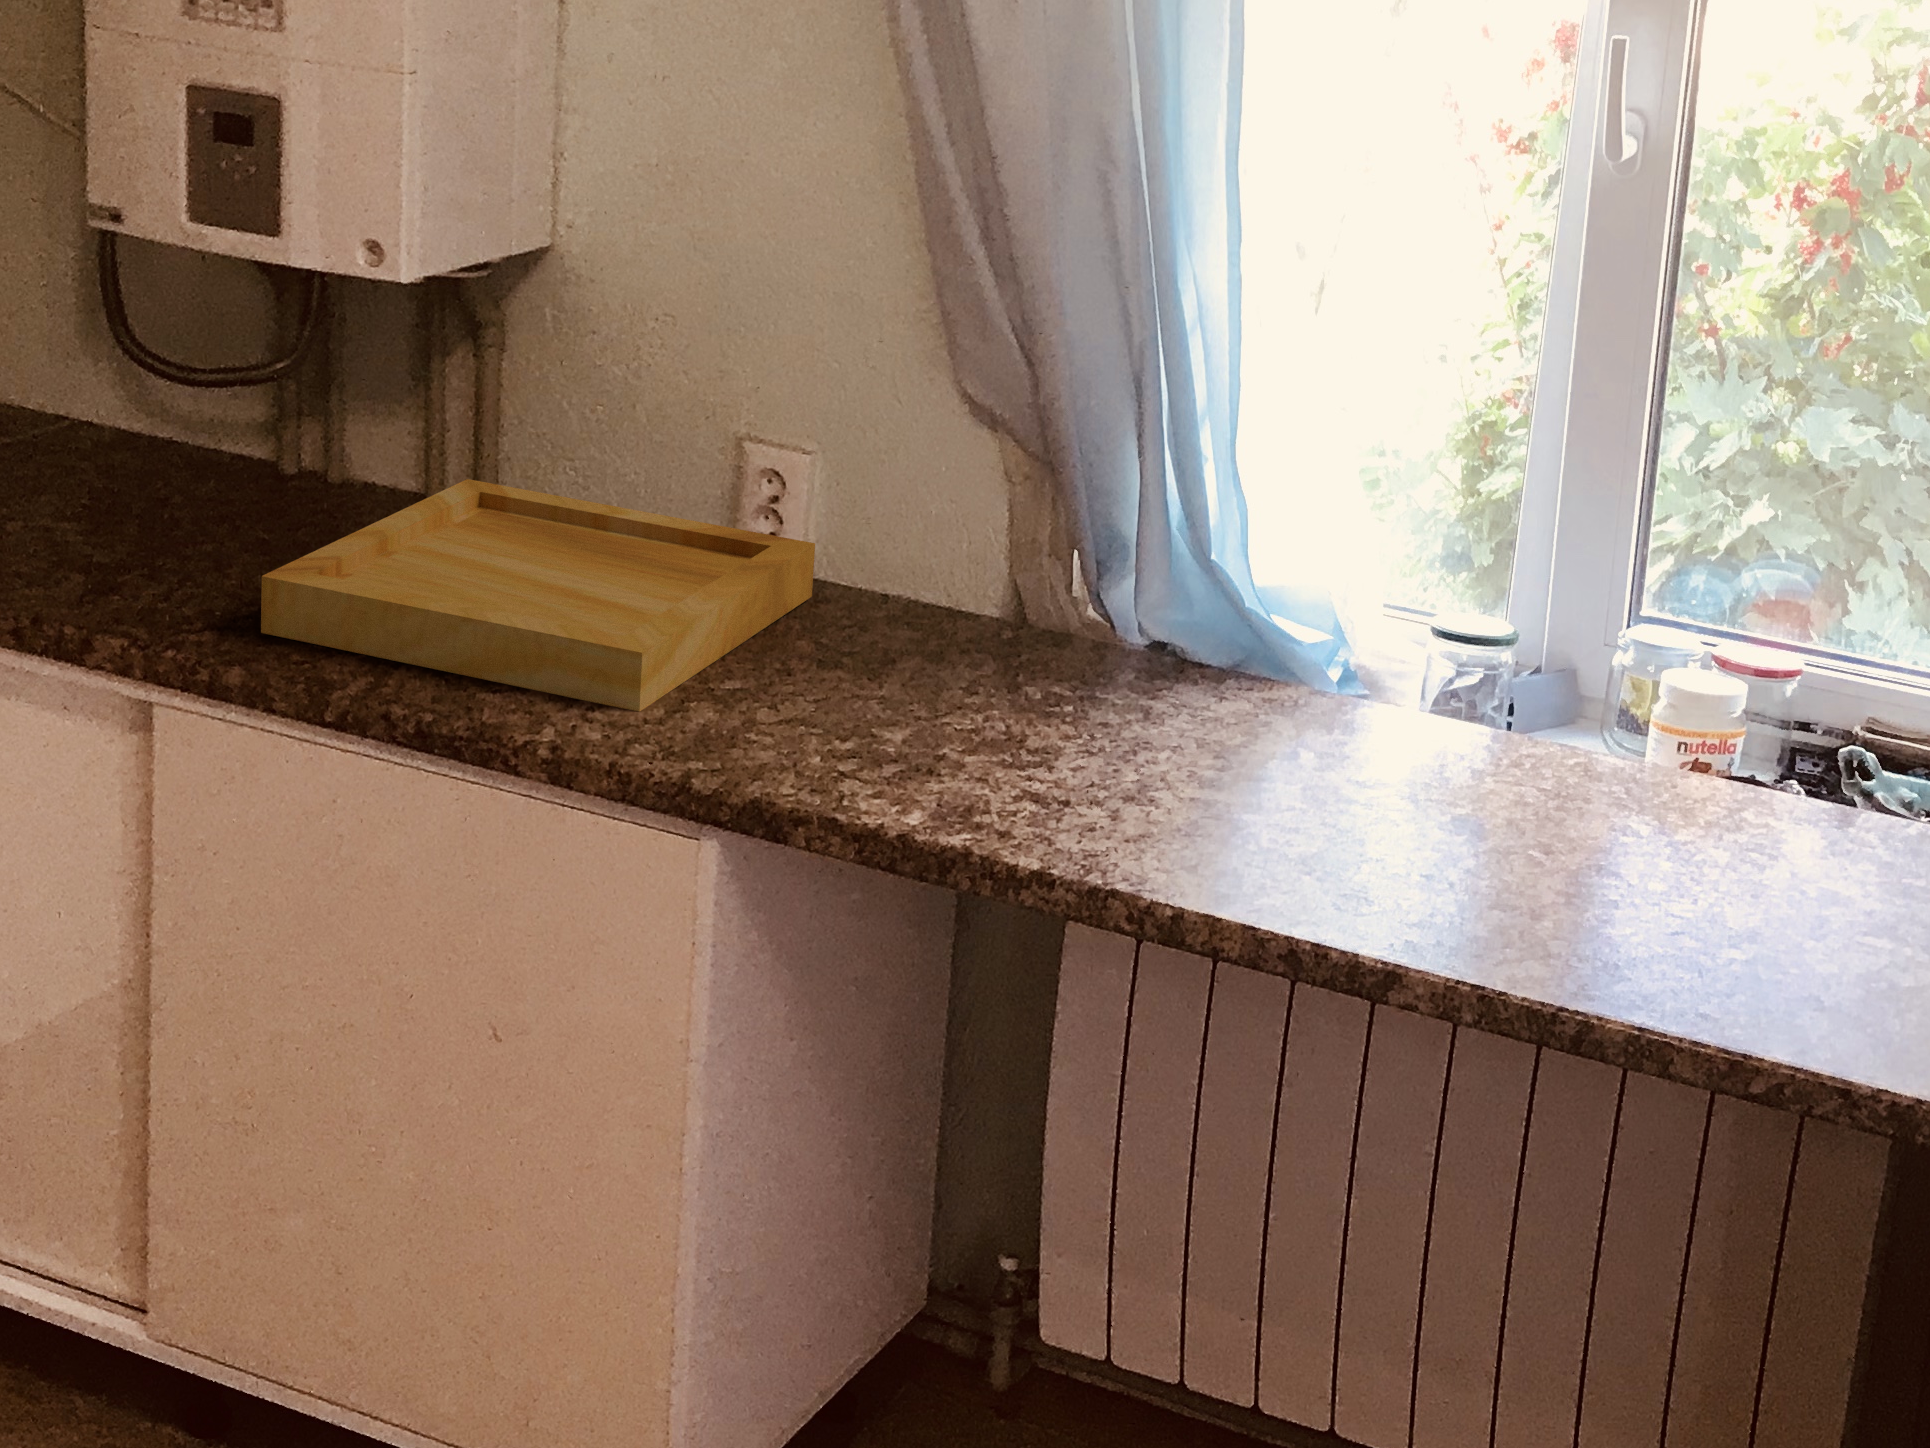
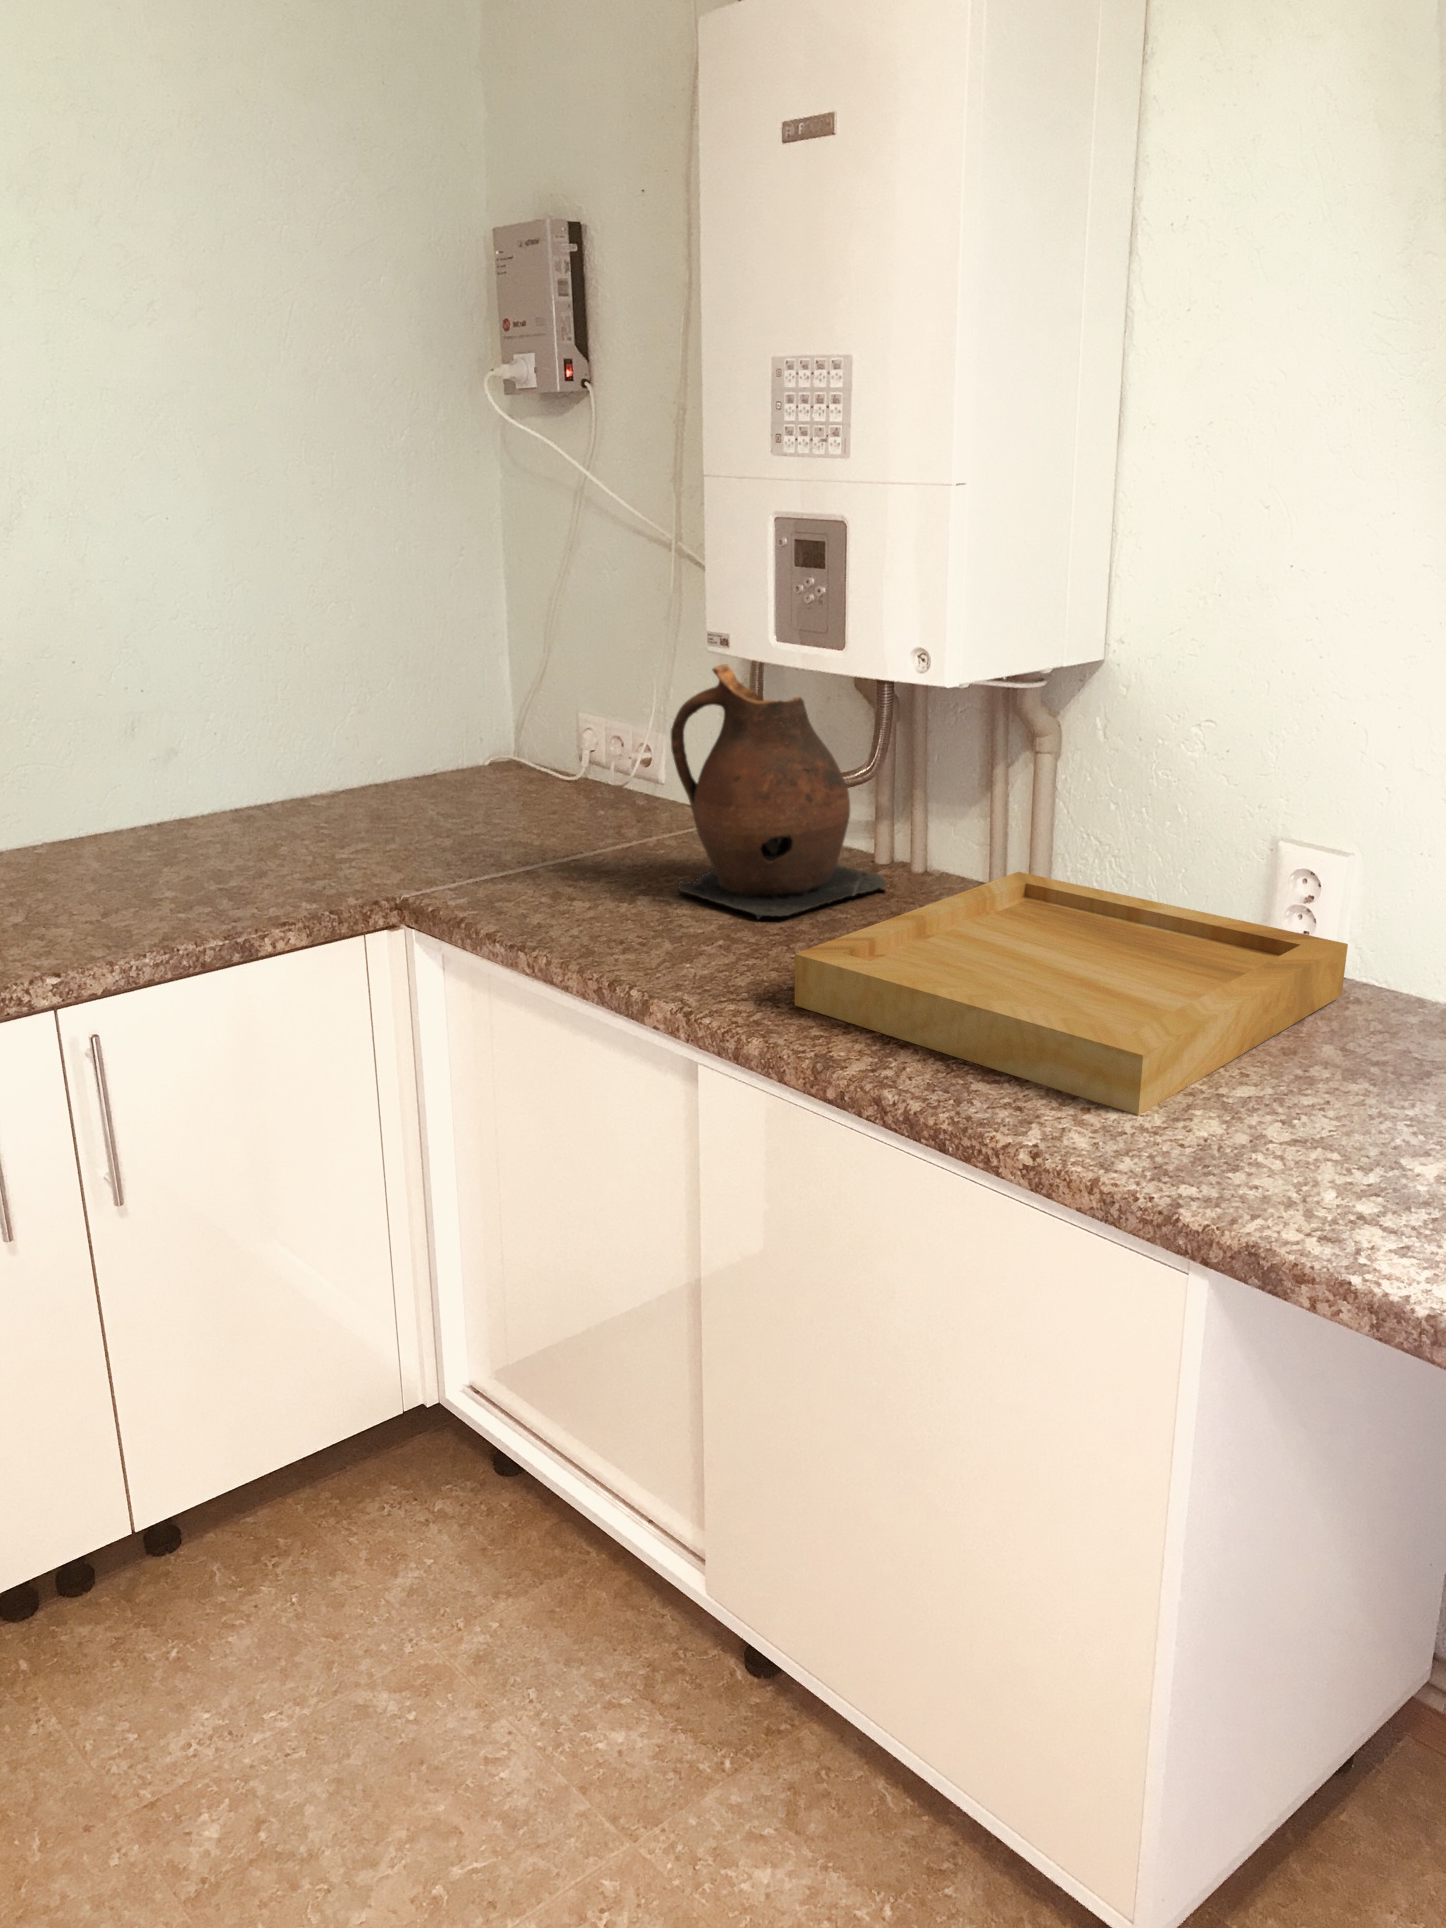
ceramic pitcher: none [45,240,308,544] -> present [671,665,887,919]

